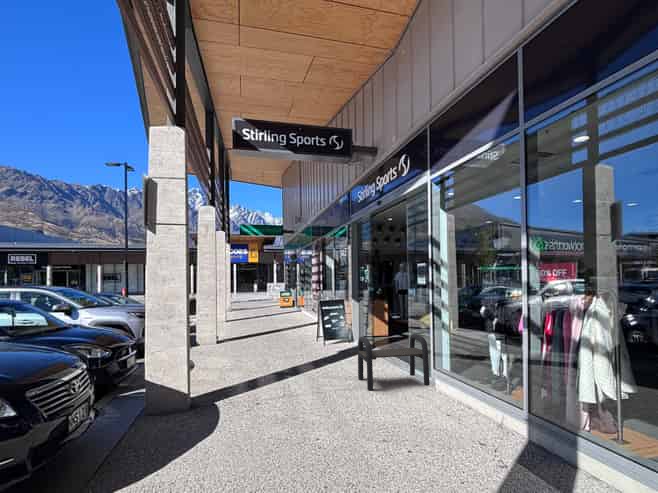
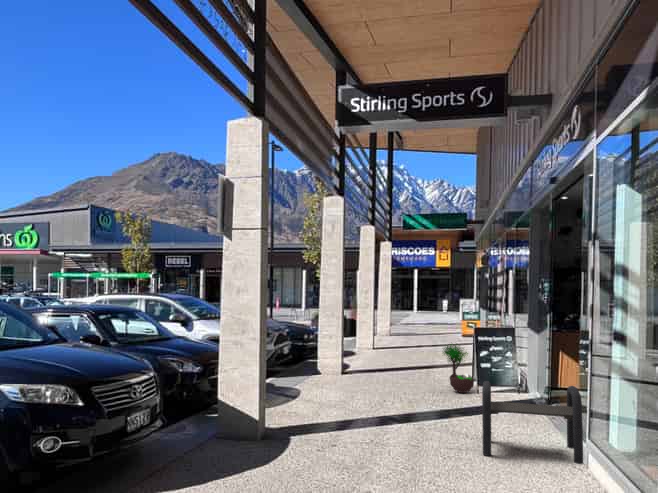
potted tree: none [297,310,319,346] -> present [443,344,474,393]

